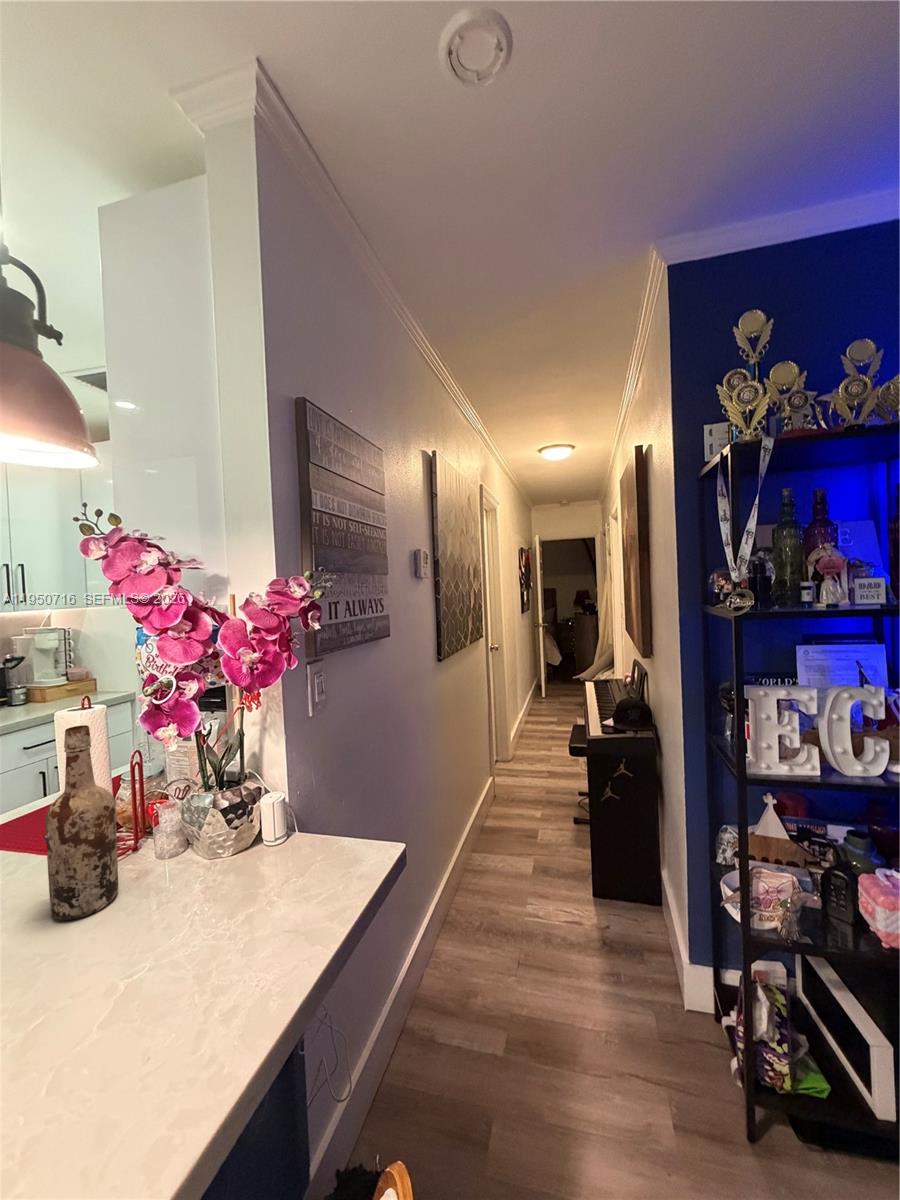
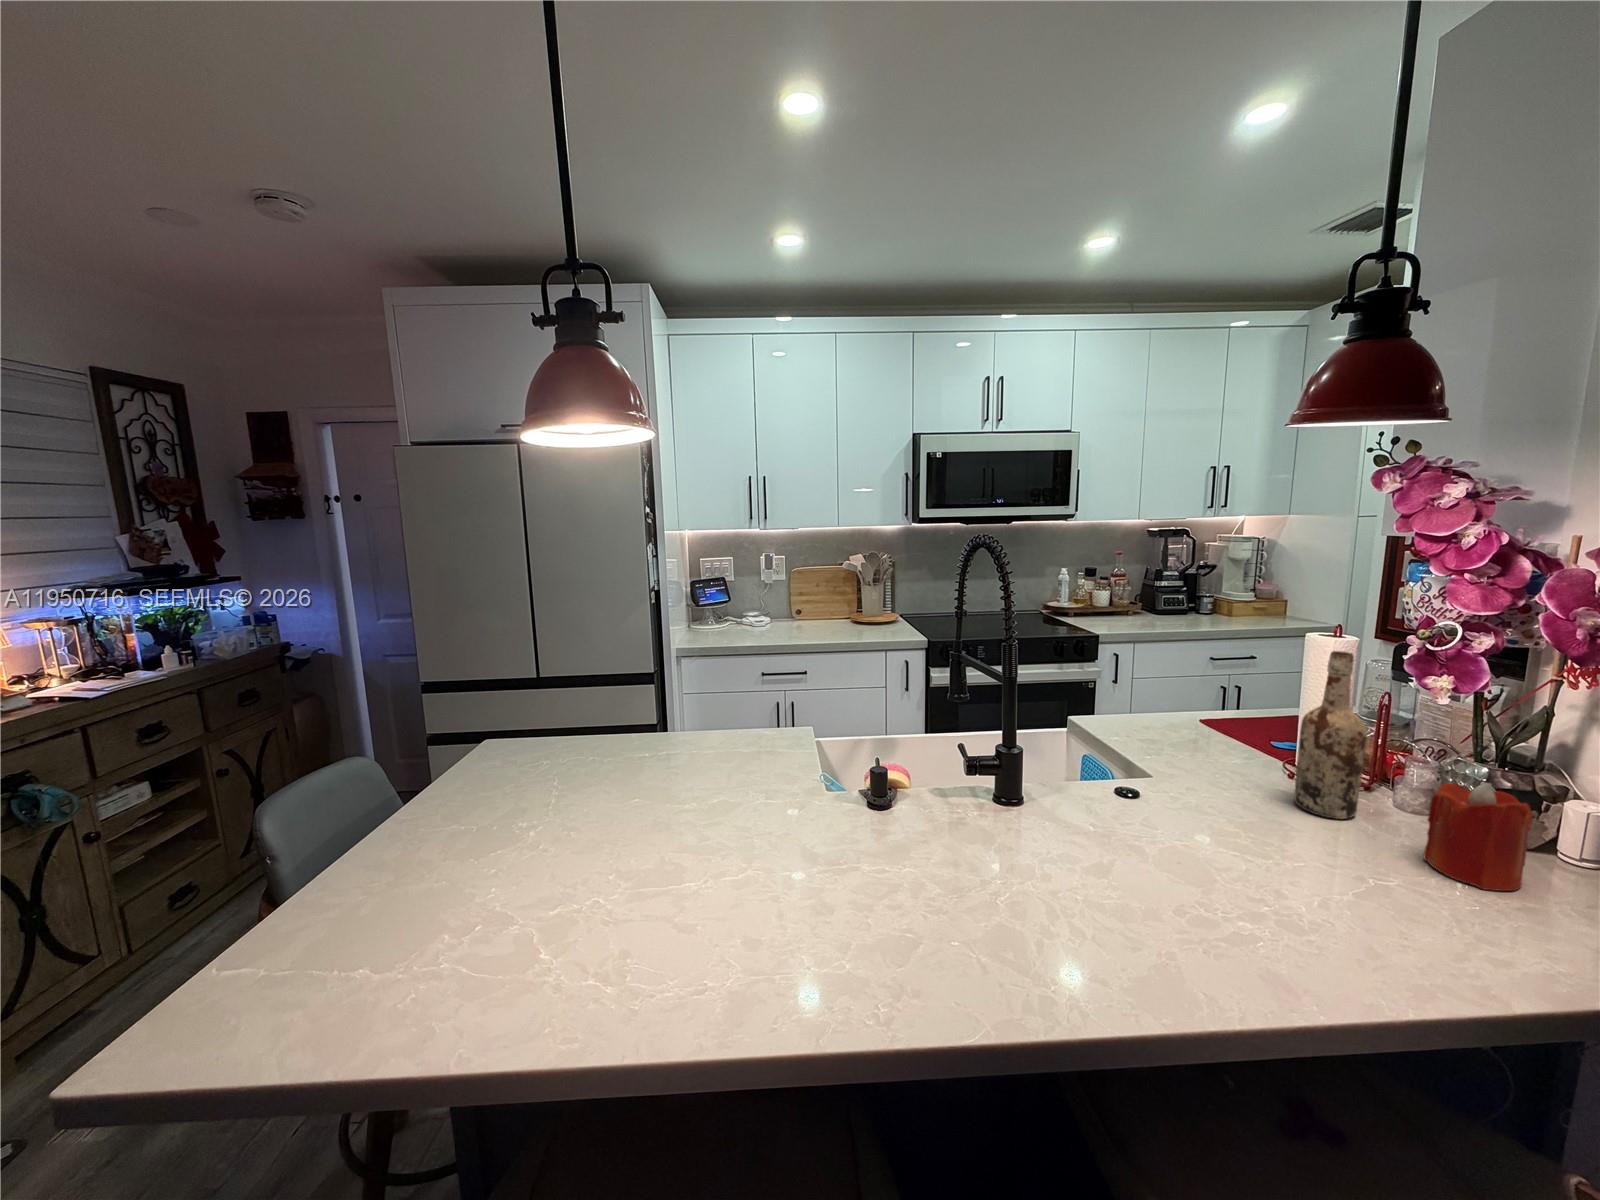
candle: none [170,814,243,923] -> present [1424,783,1533,891]

